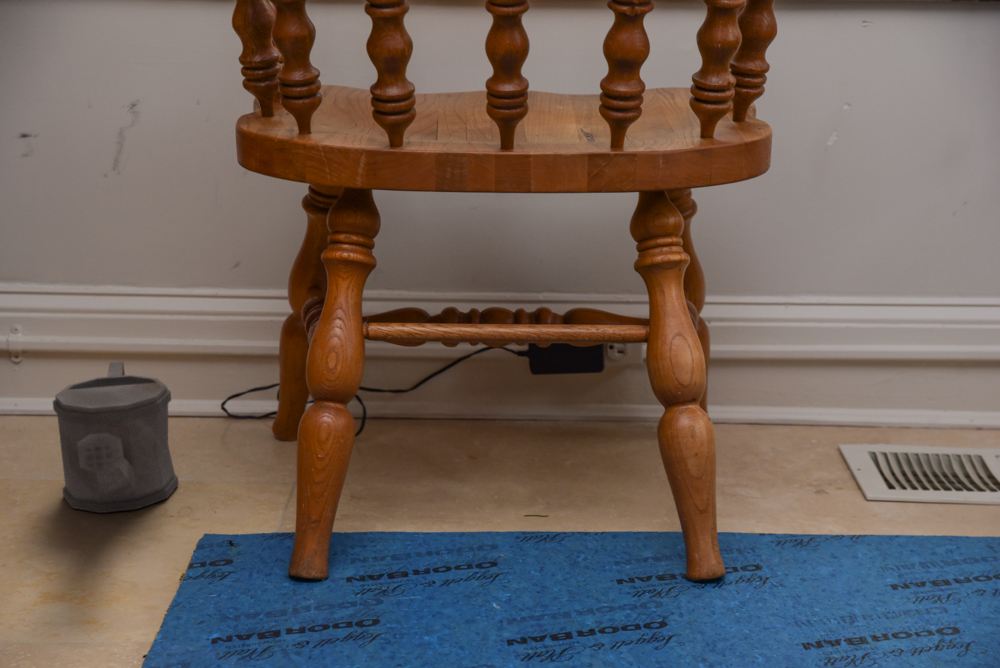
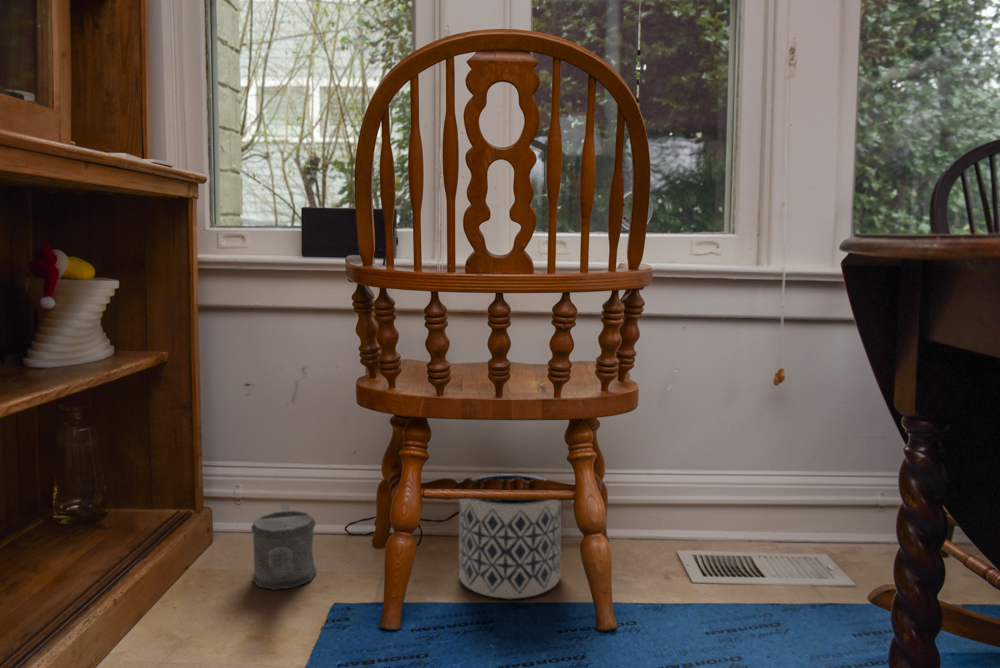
planter: none [434,307,626,526] -> present [459,474,561,599]

